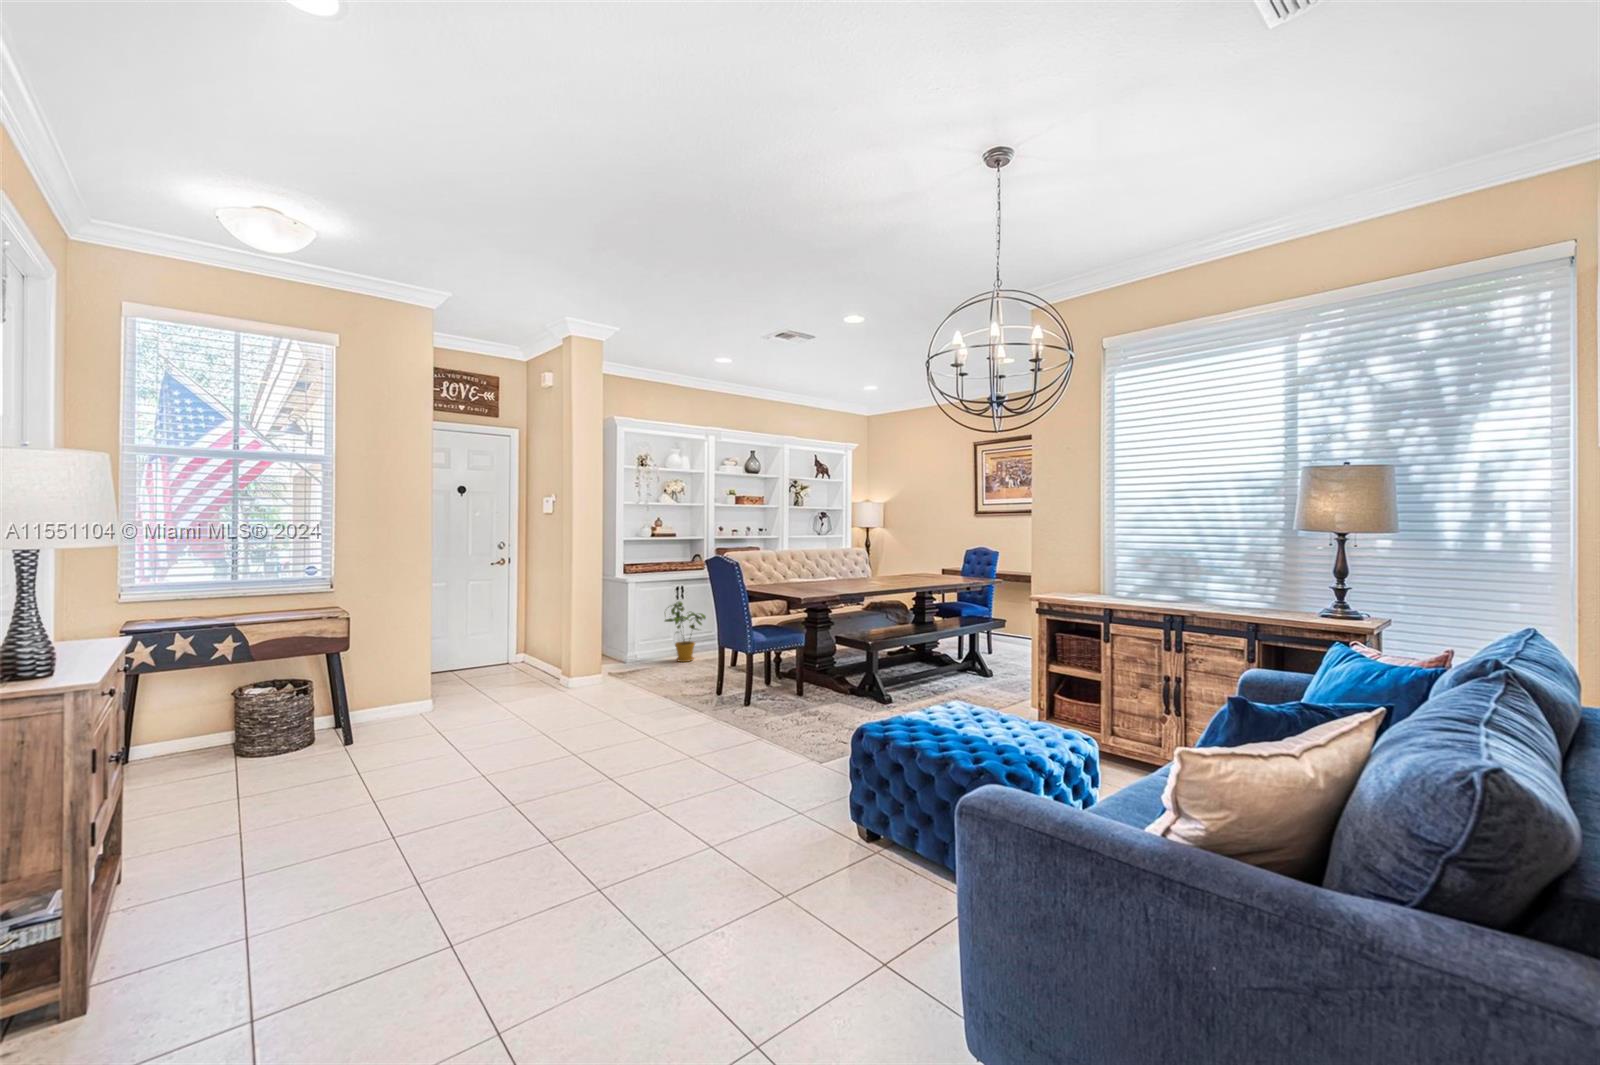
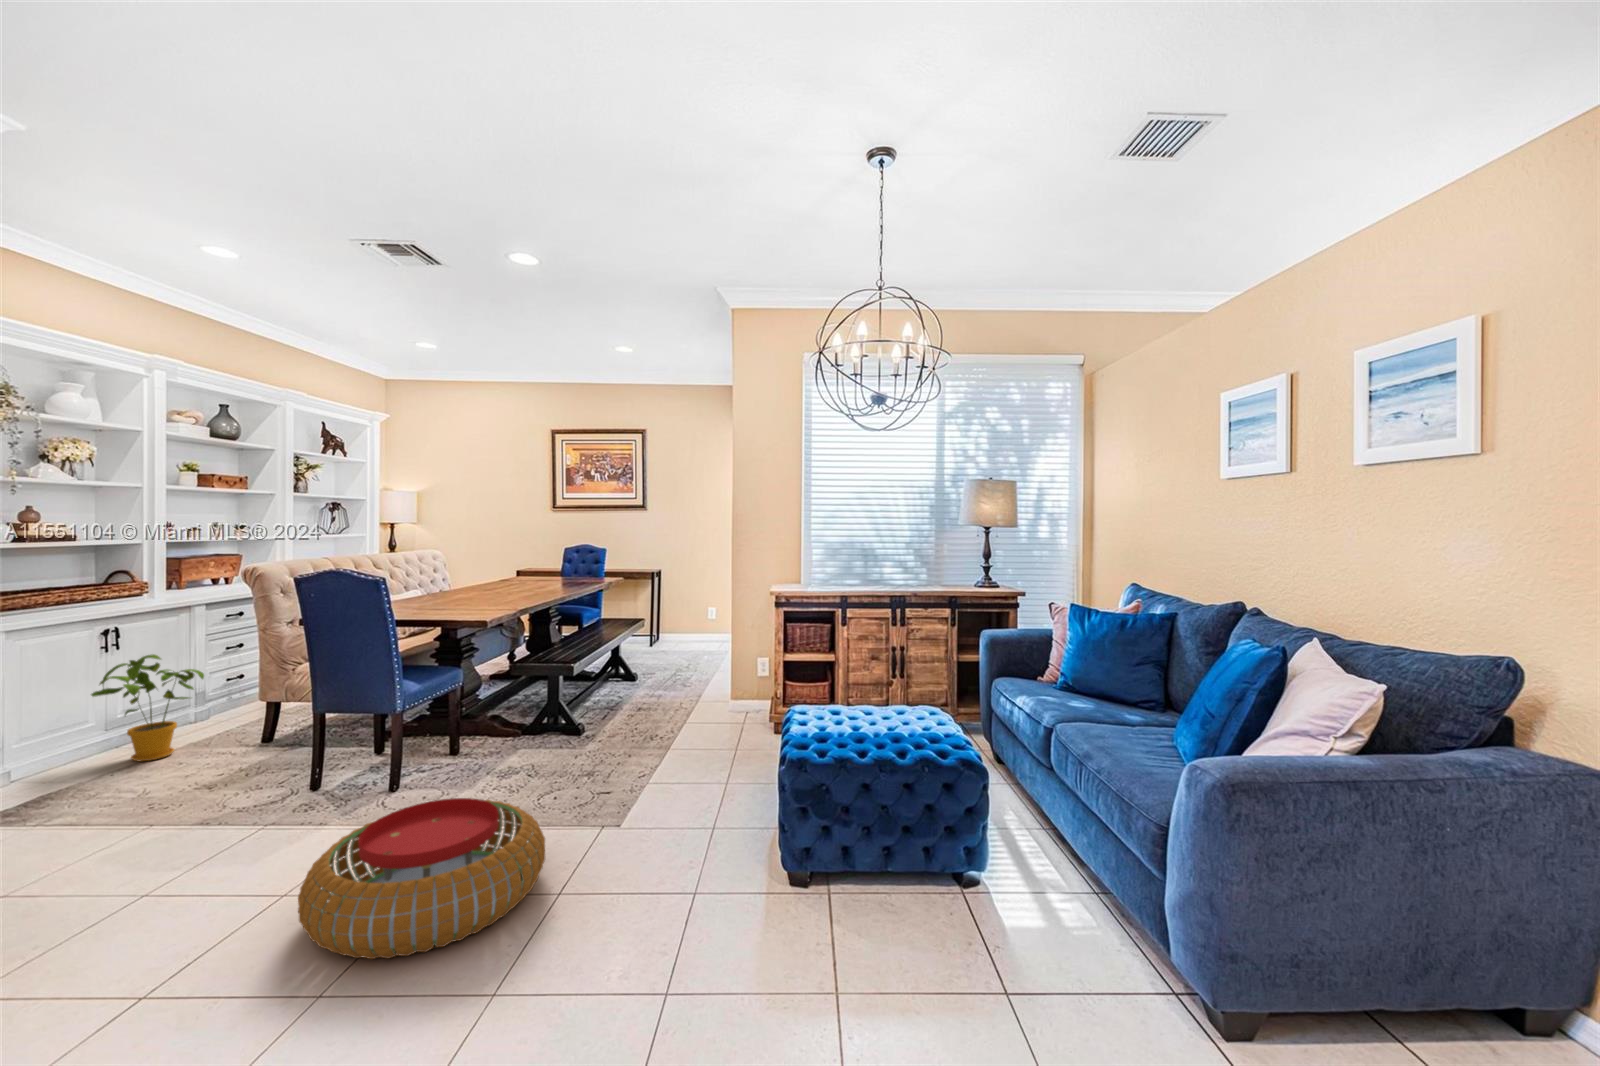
pouf: none [618,703,751,782] -> present [298,798,545,959]

